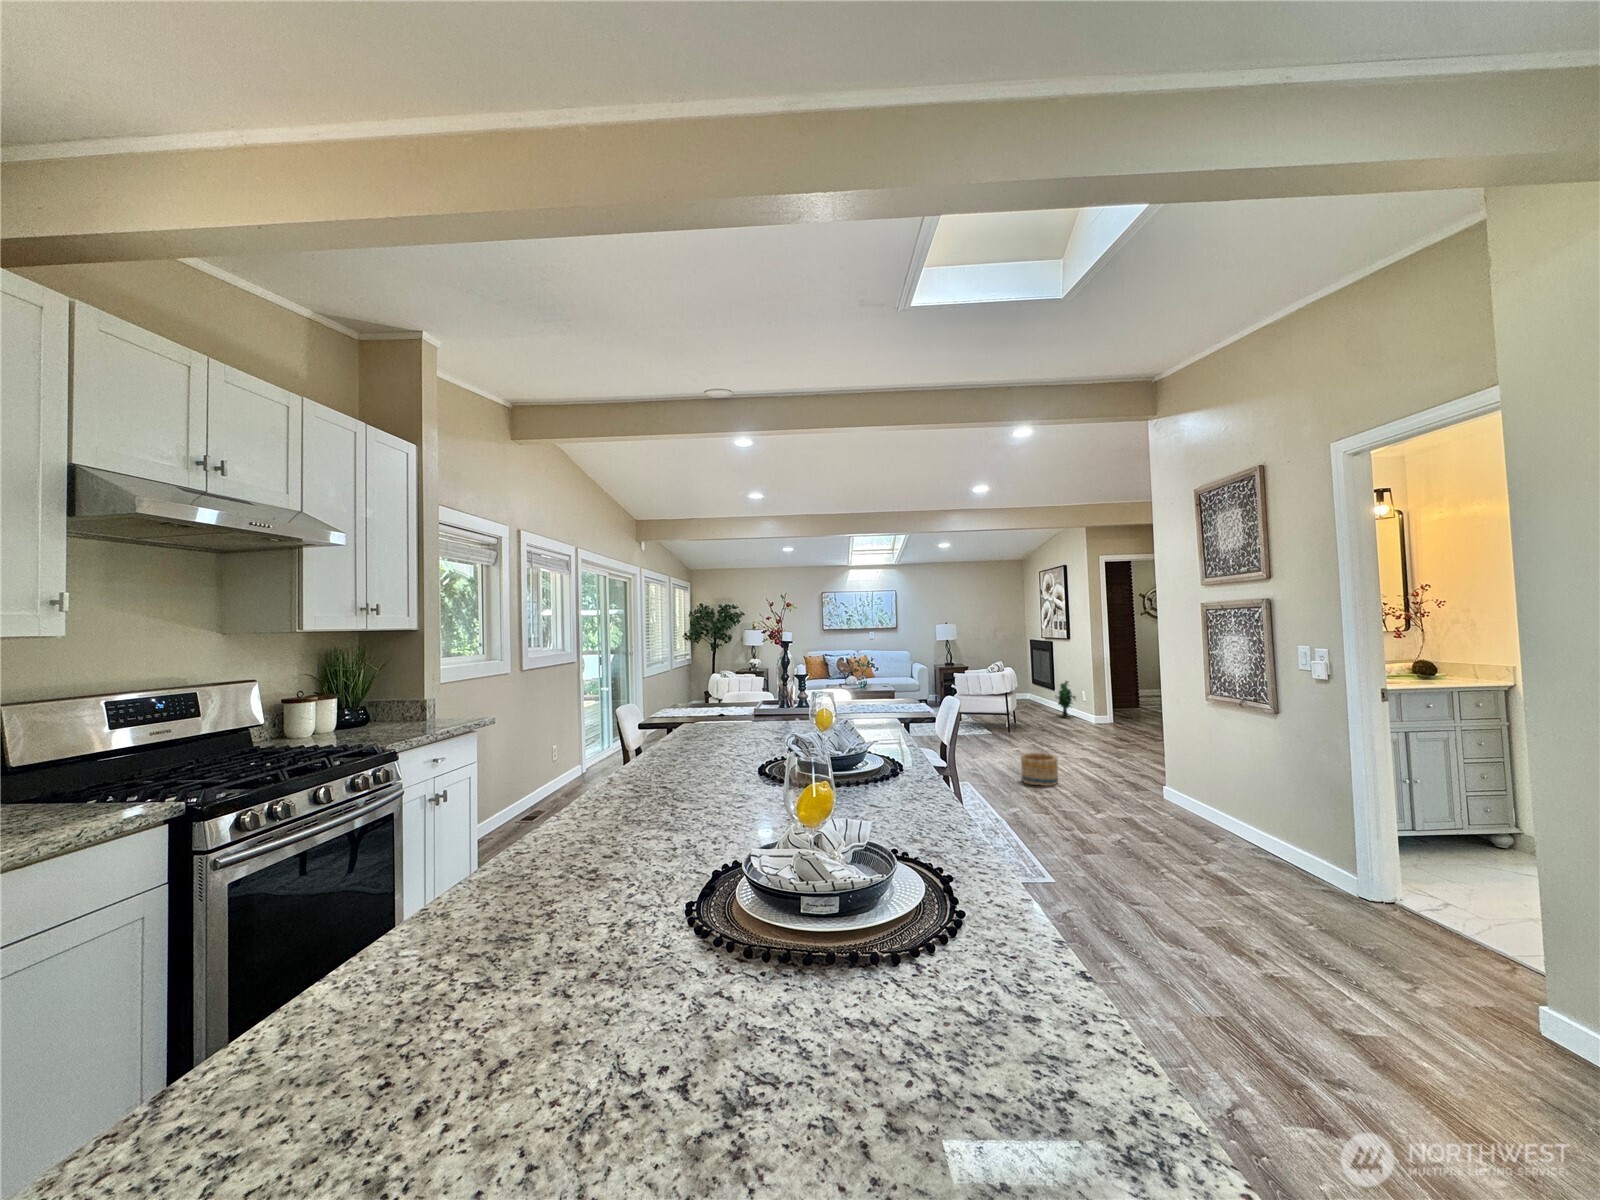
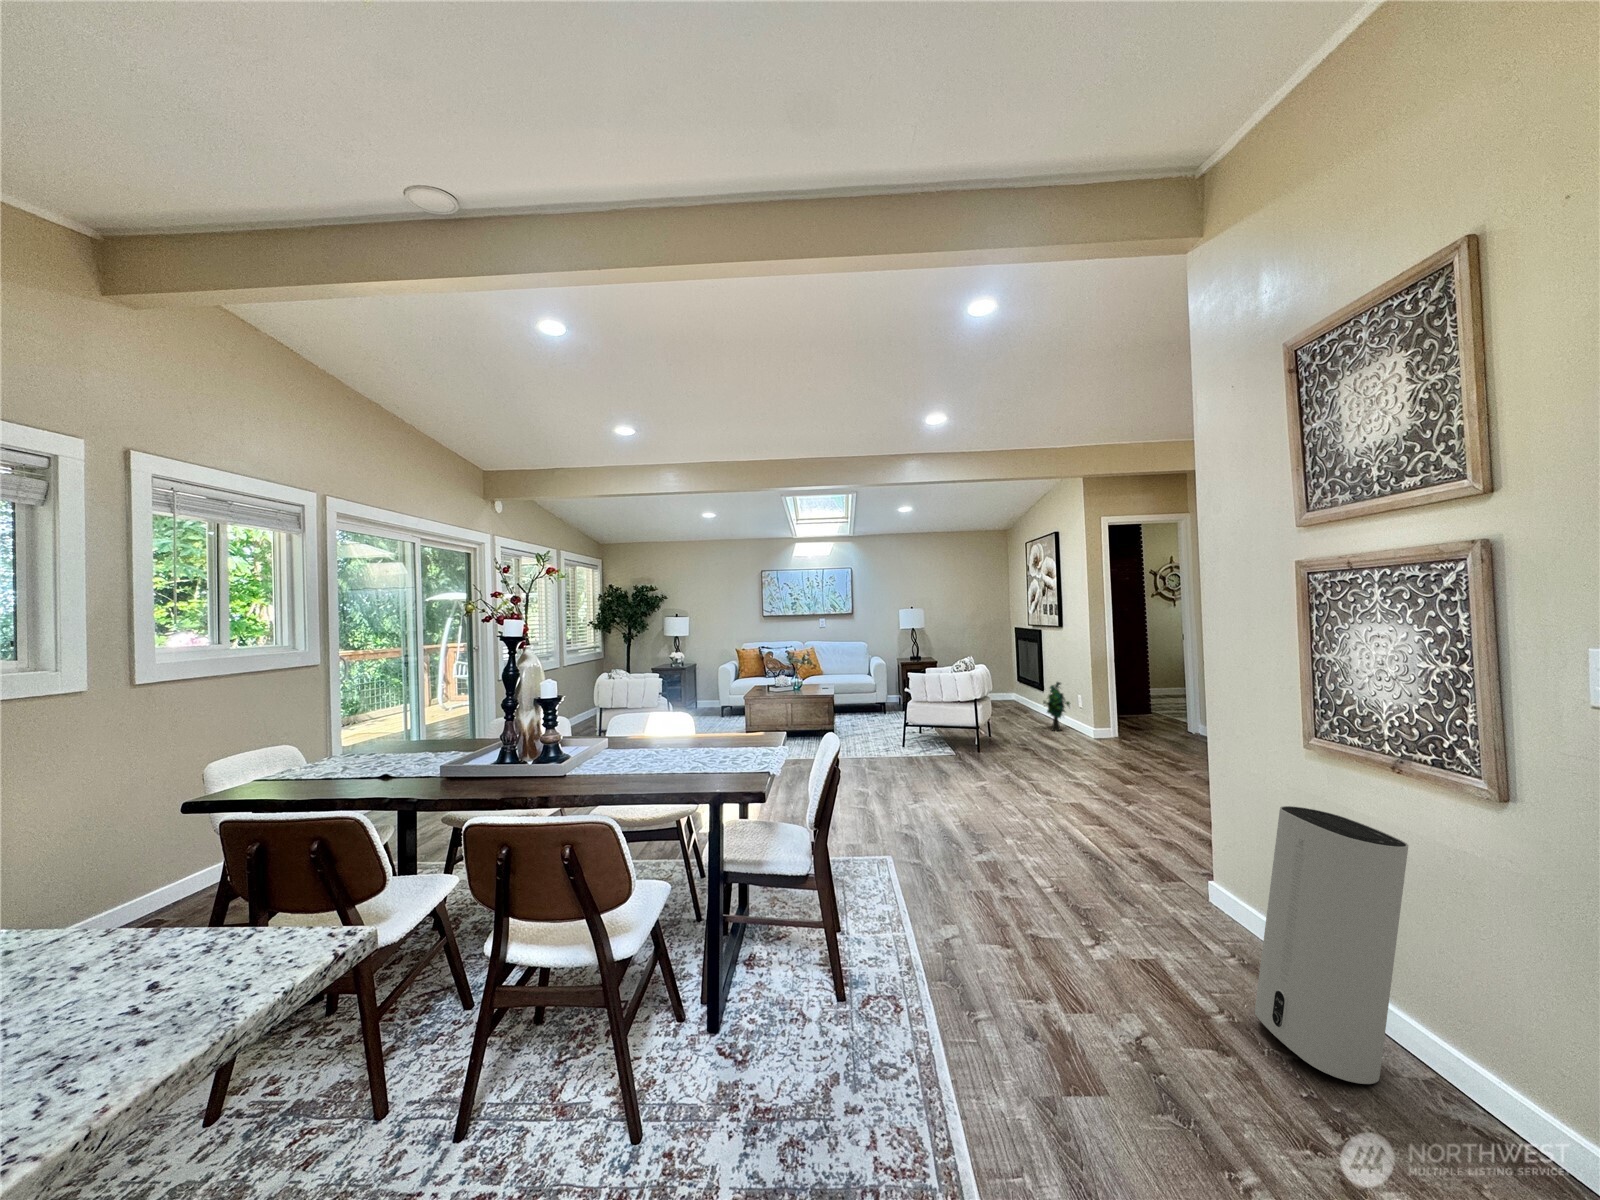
air purifier: none [1178,728,1245,850] -> present [1255,806,1408,1084]
basket: present [1021,753,1058,786] -> none [976,806,1034,864]

